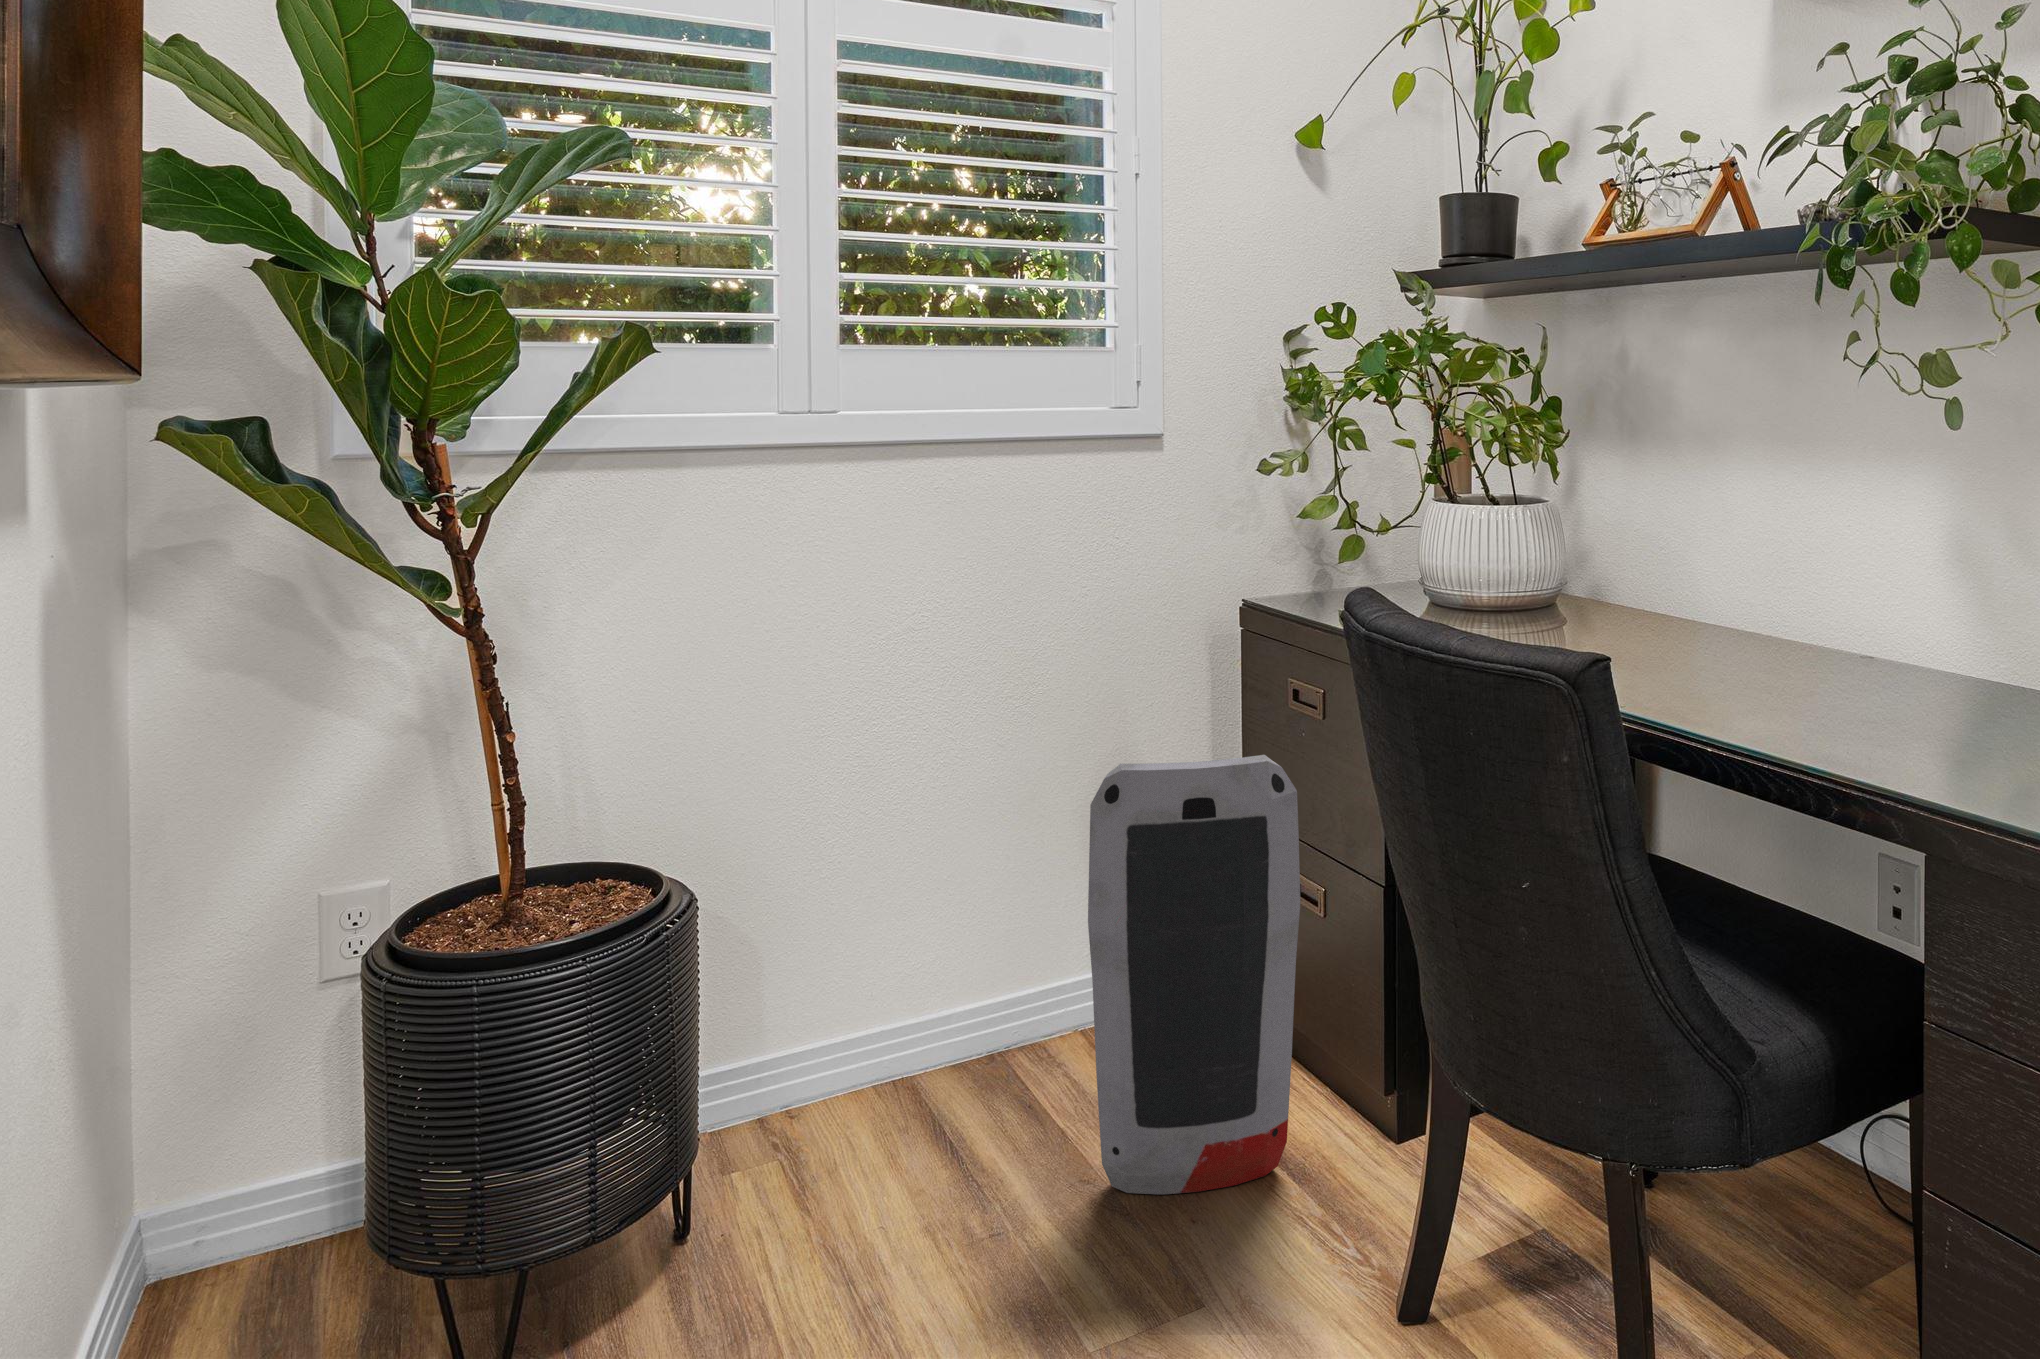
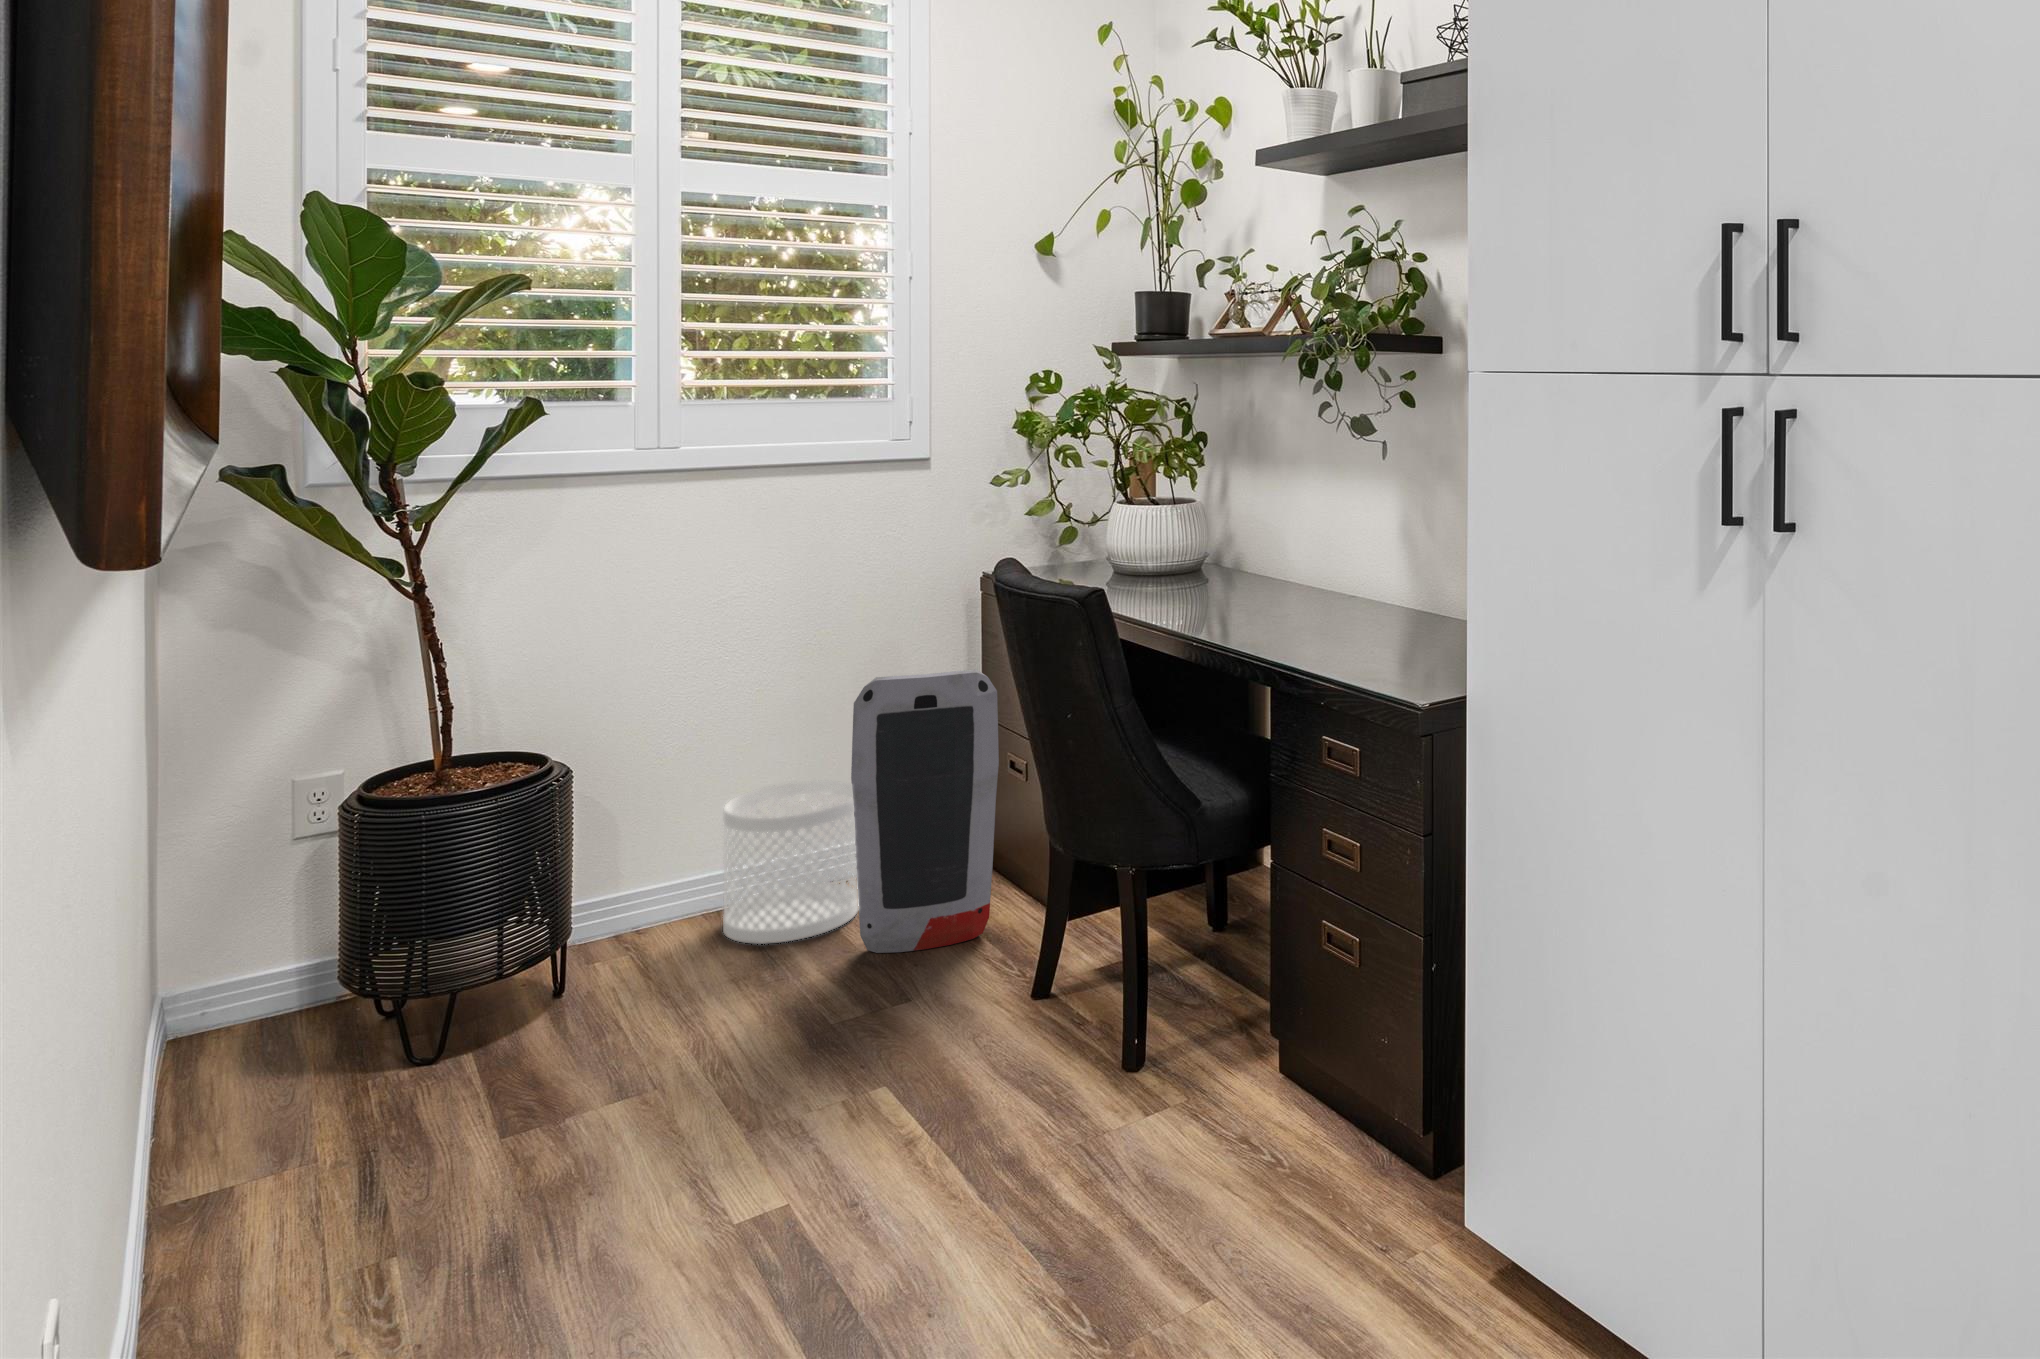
waste basket: none [899,899,1084,1158] -> present [723,781,859,944]

